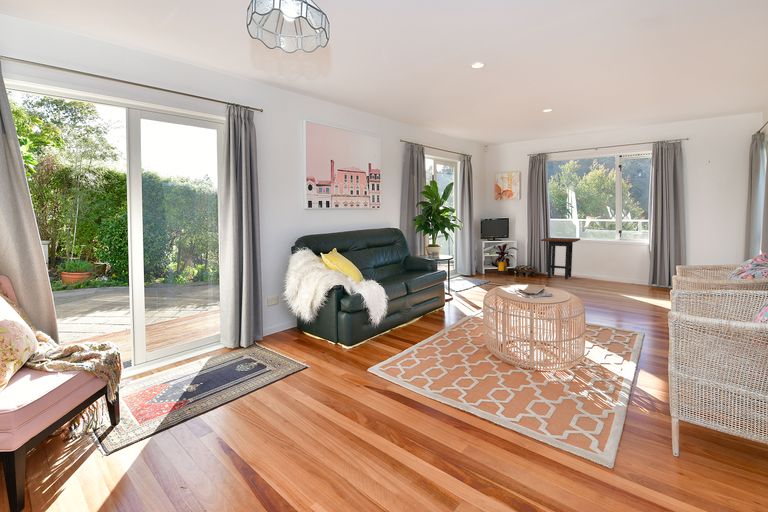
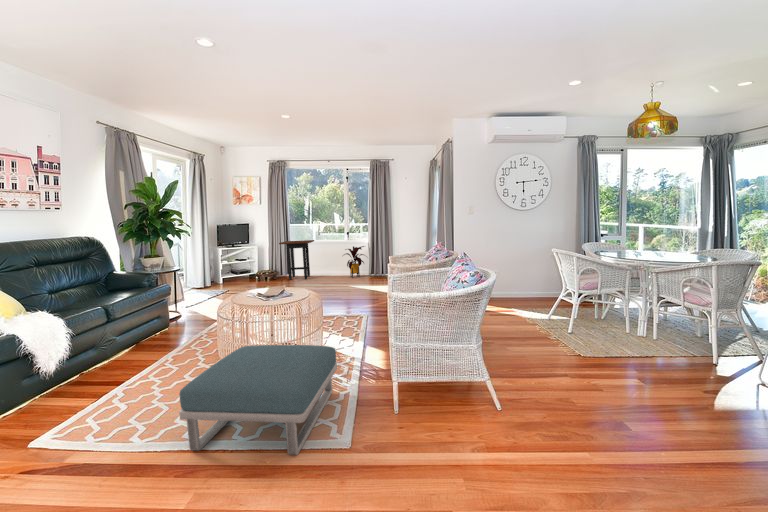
house plant: present [493,244,518,275] -> present [344,246,364,278]
footstool: none [461,340,603,450] -> present [179,345,337,455]

